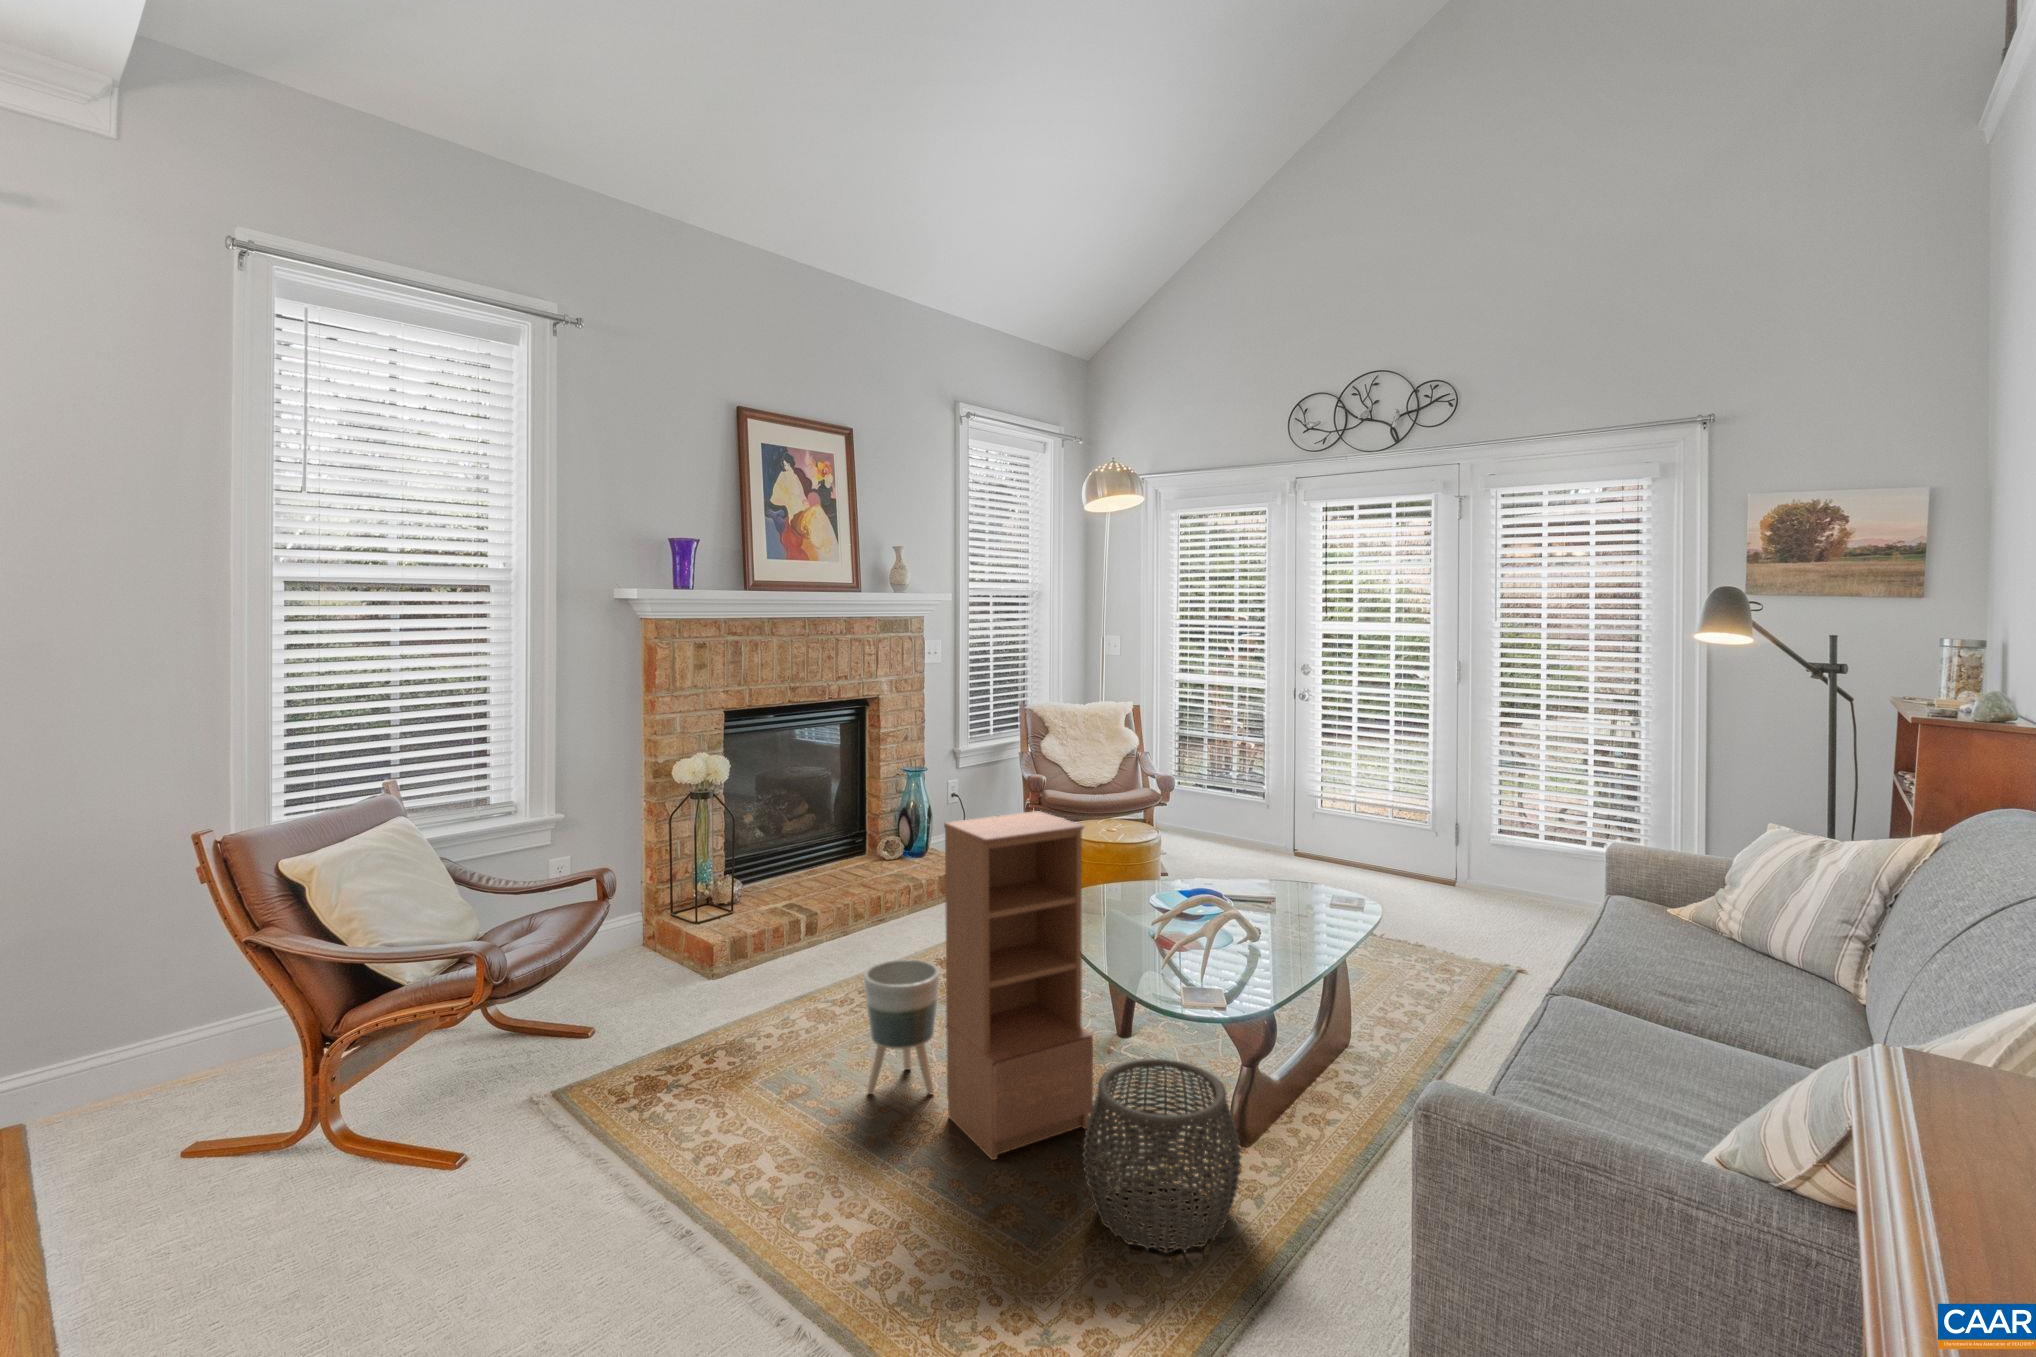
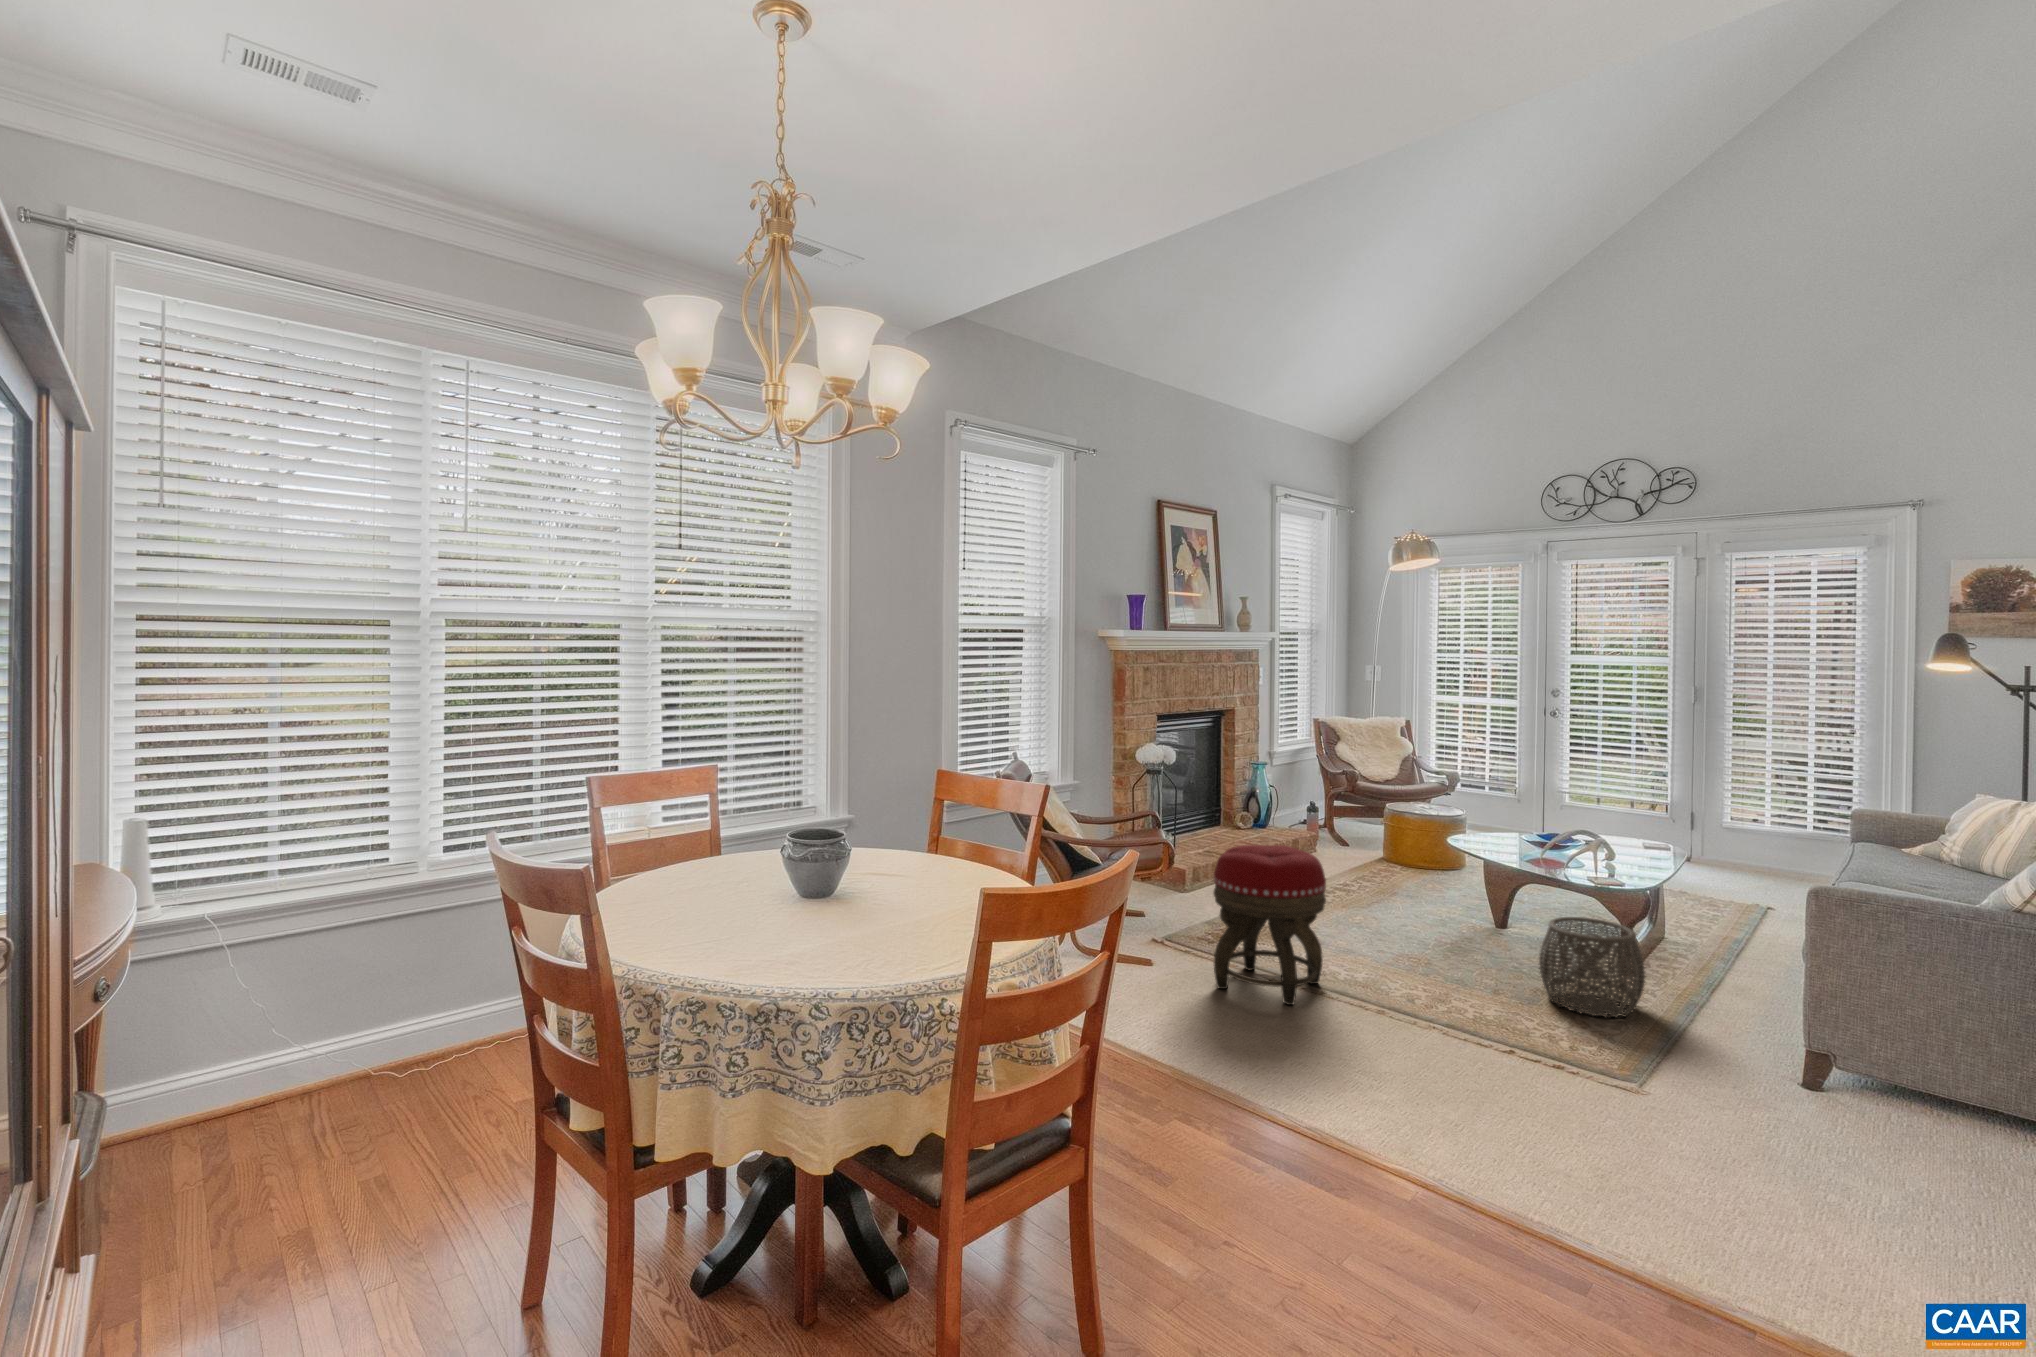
bookcase: present [944,811,1093,1160] -> none [1415,773,1517,979]
footstool: none [533,949,745,1259] -> present [1214,845,1326,1005]
planter: present [863,959,940,1094] -> none [1346,869,1398,951]

